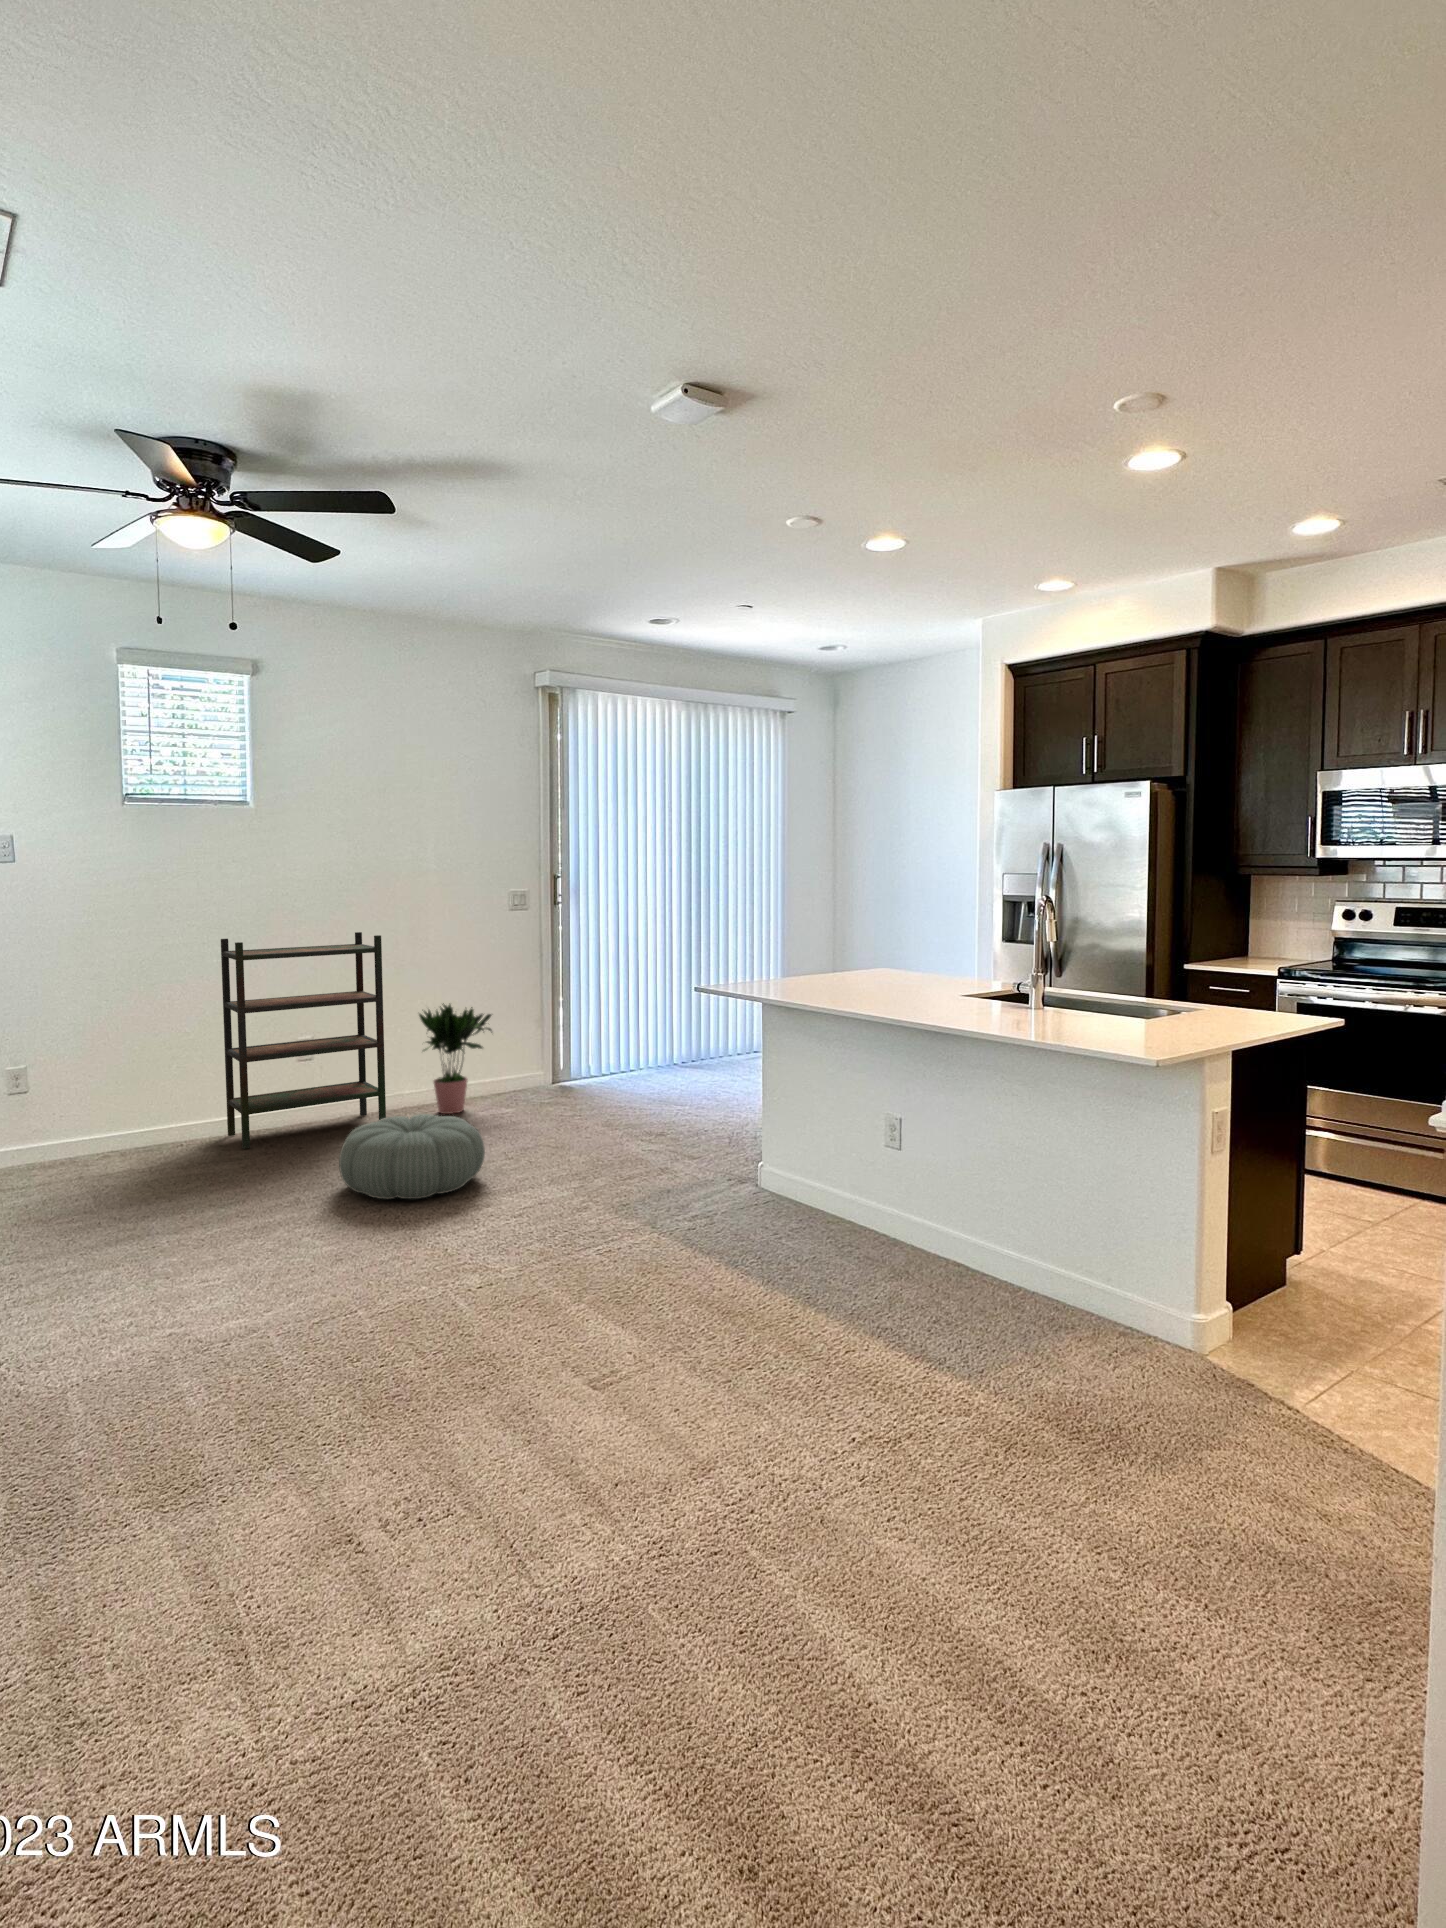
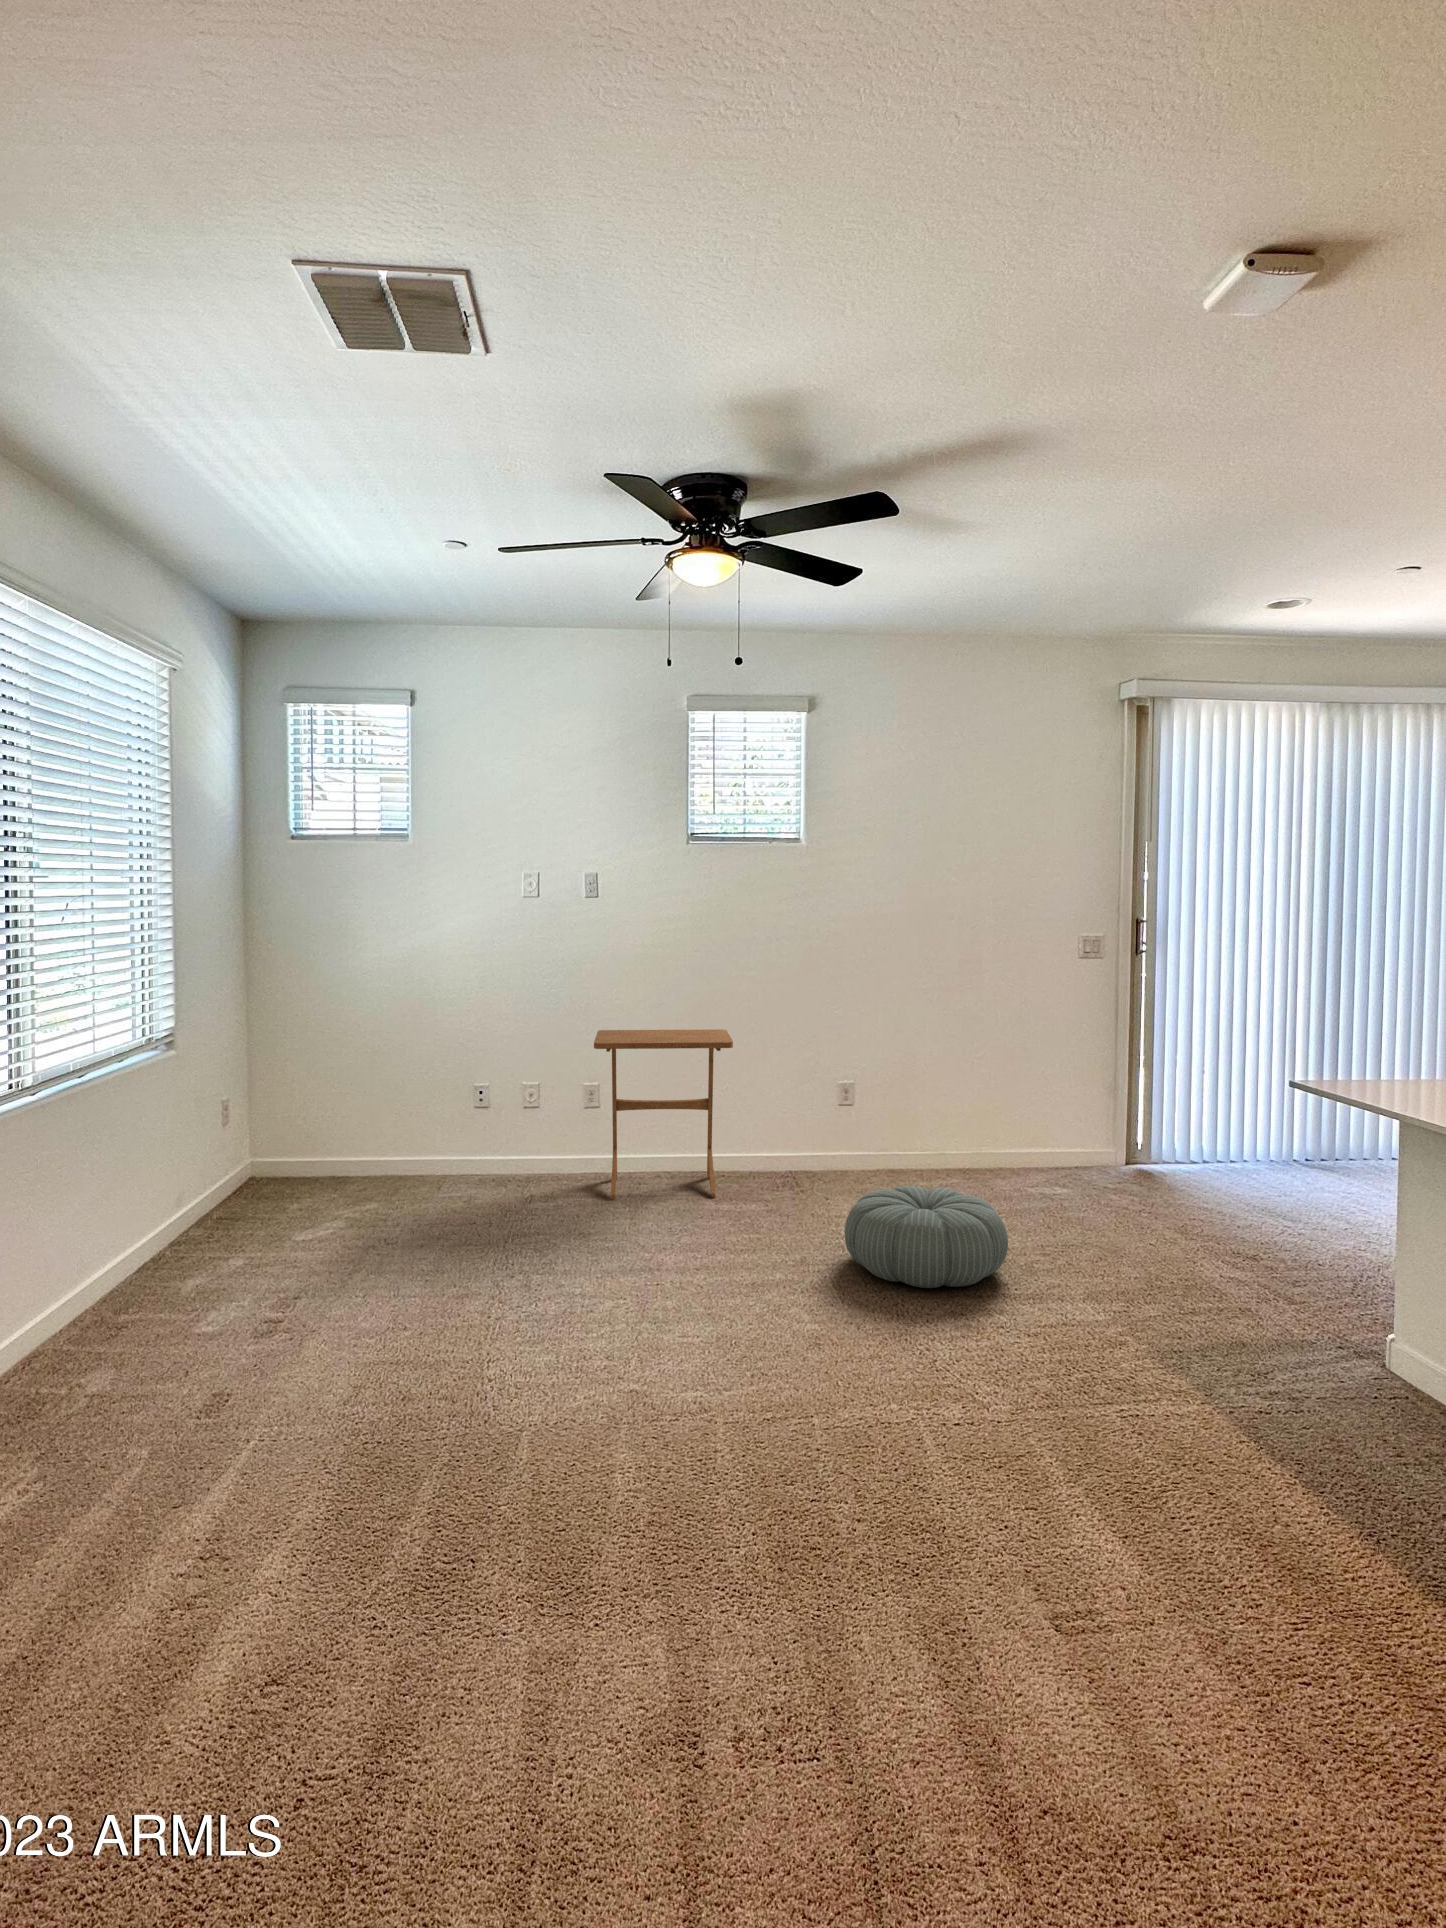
bookshelf: present [221,932,386,1149] -> none [766,976,922,1192]
side table: none [26,995,198,1183] -> present [594,1029,733,1199]
potted plant: present [419,1003,492,1114] -> none [960,1056,1053,1186]

